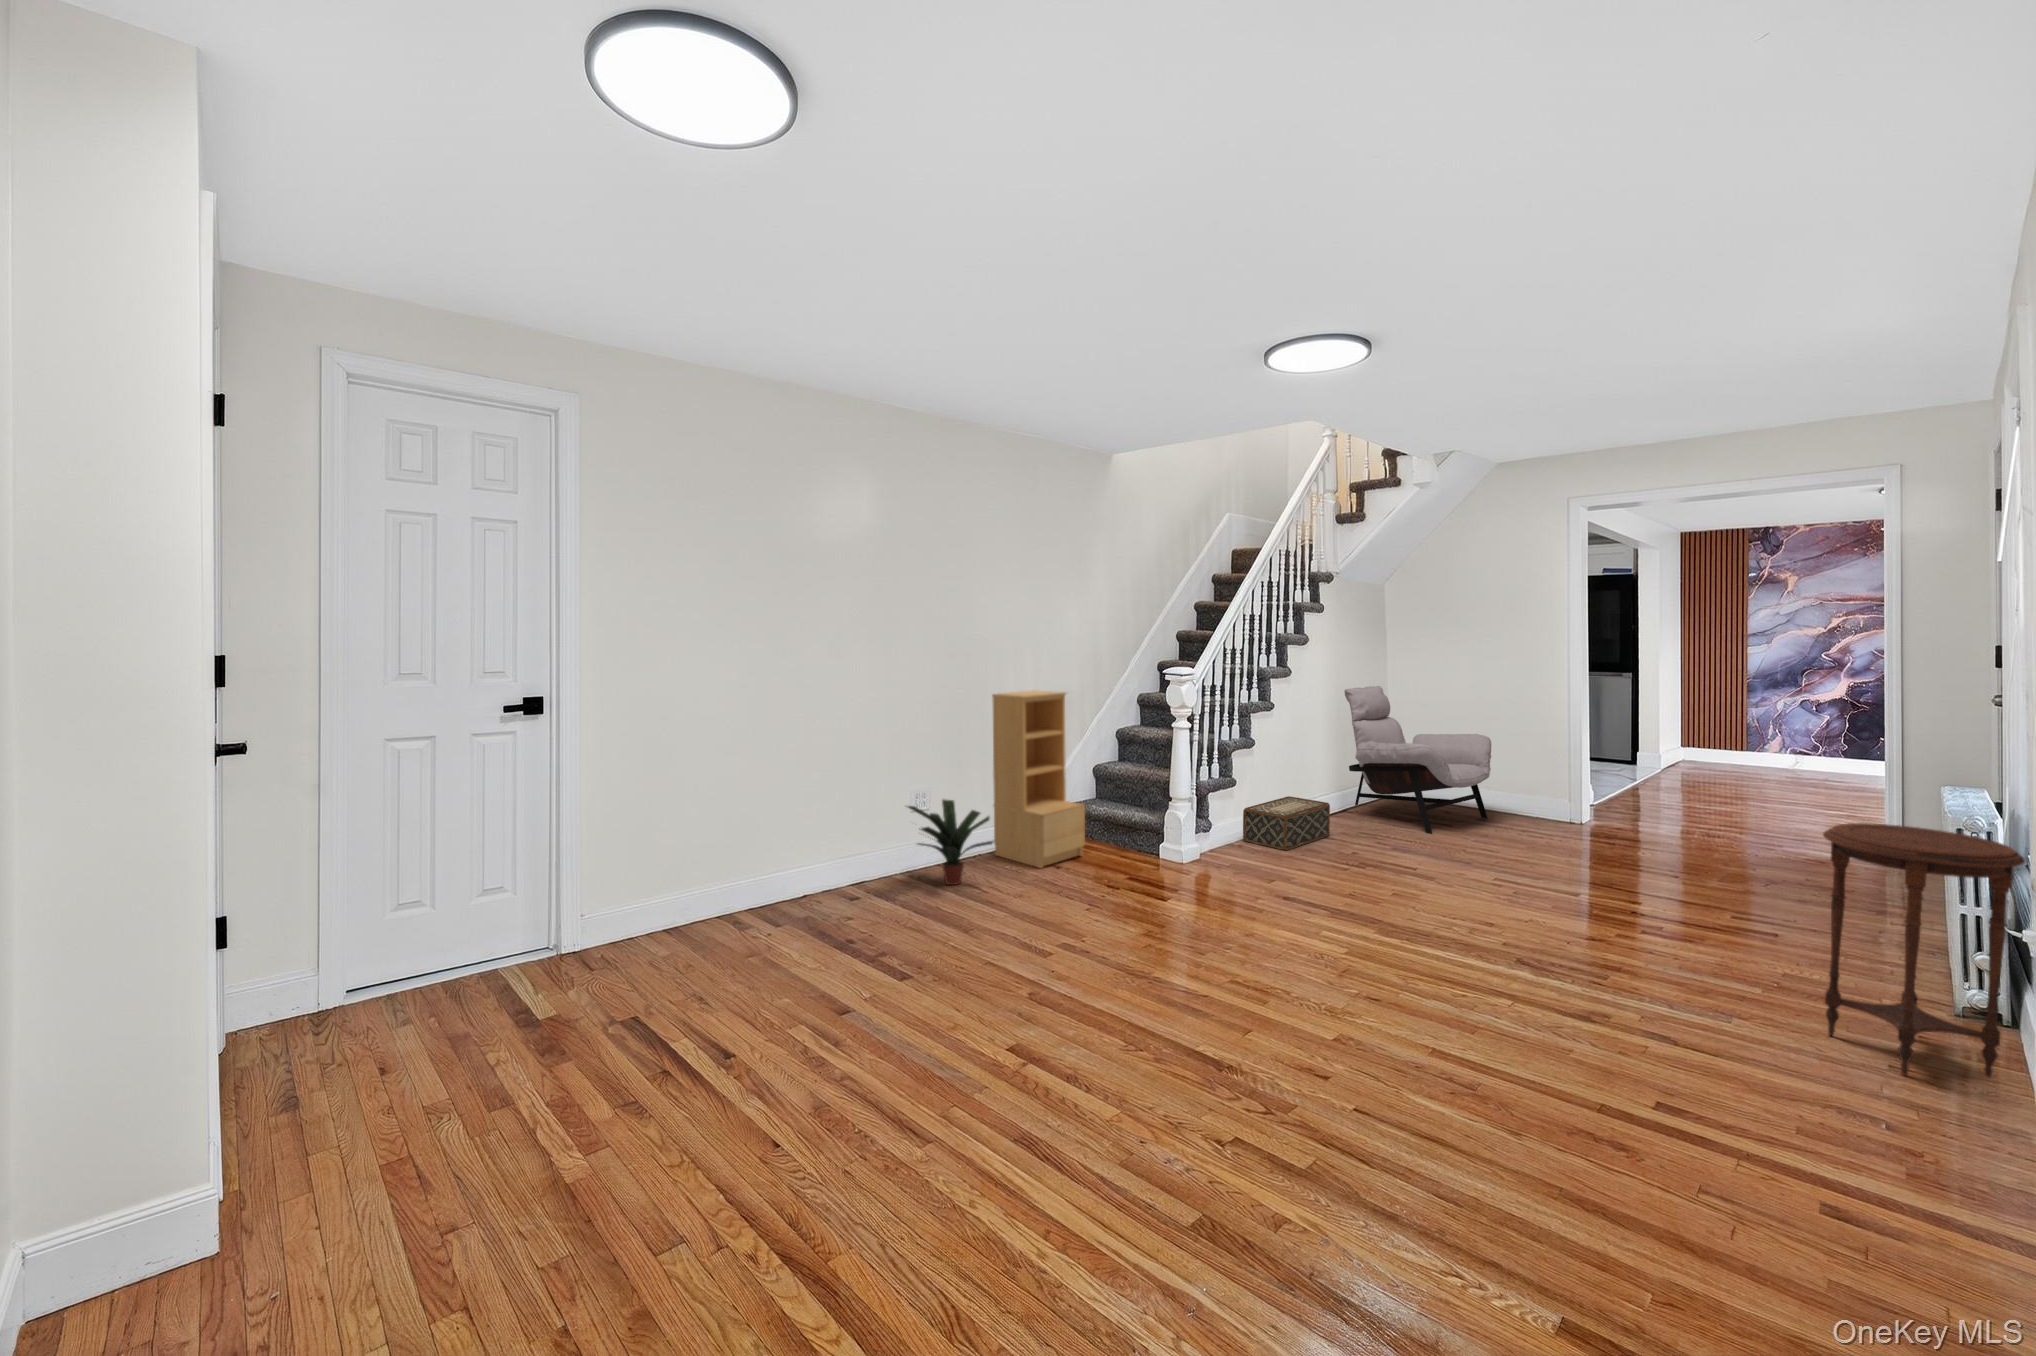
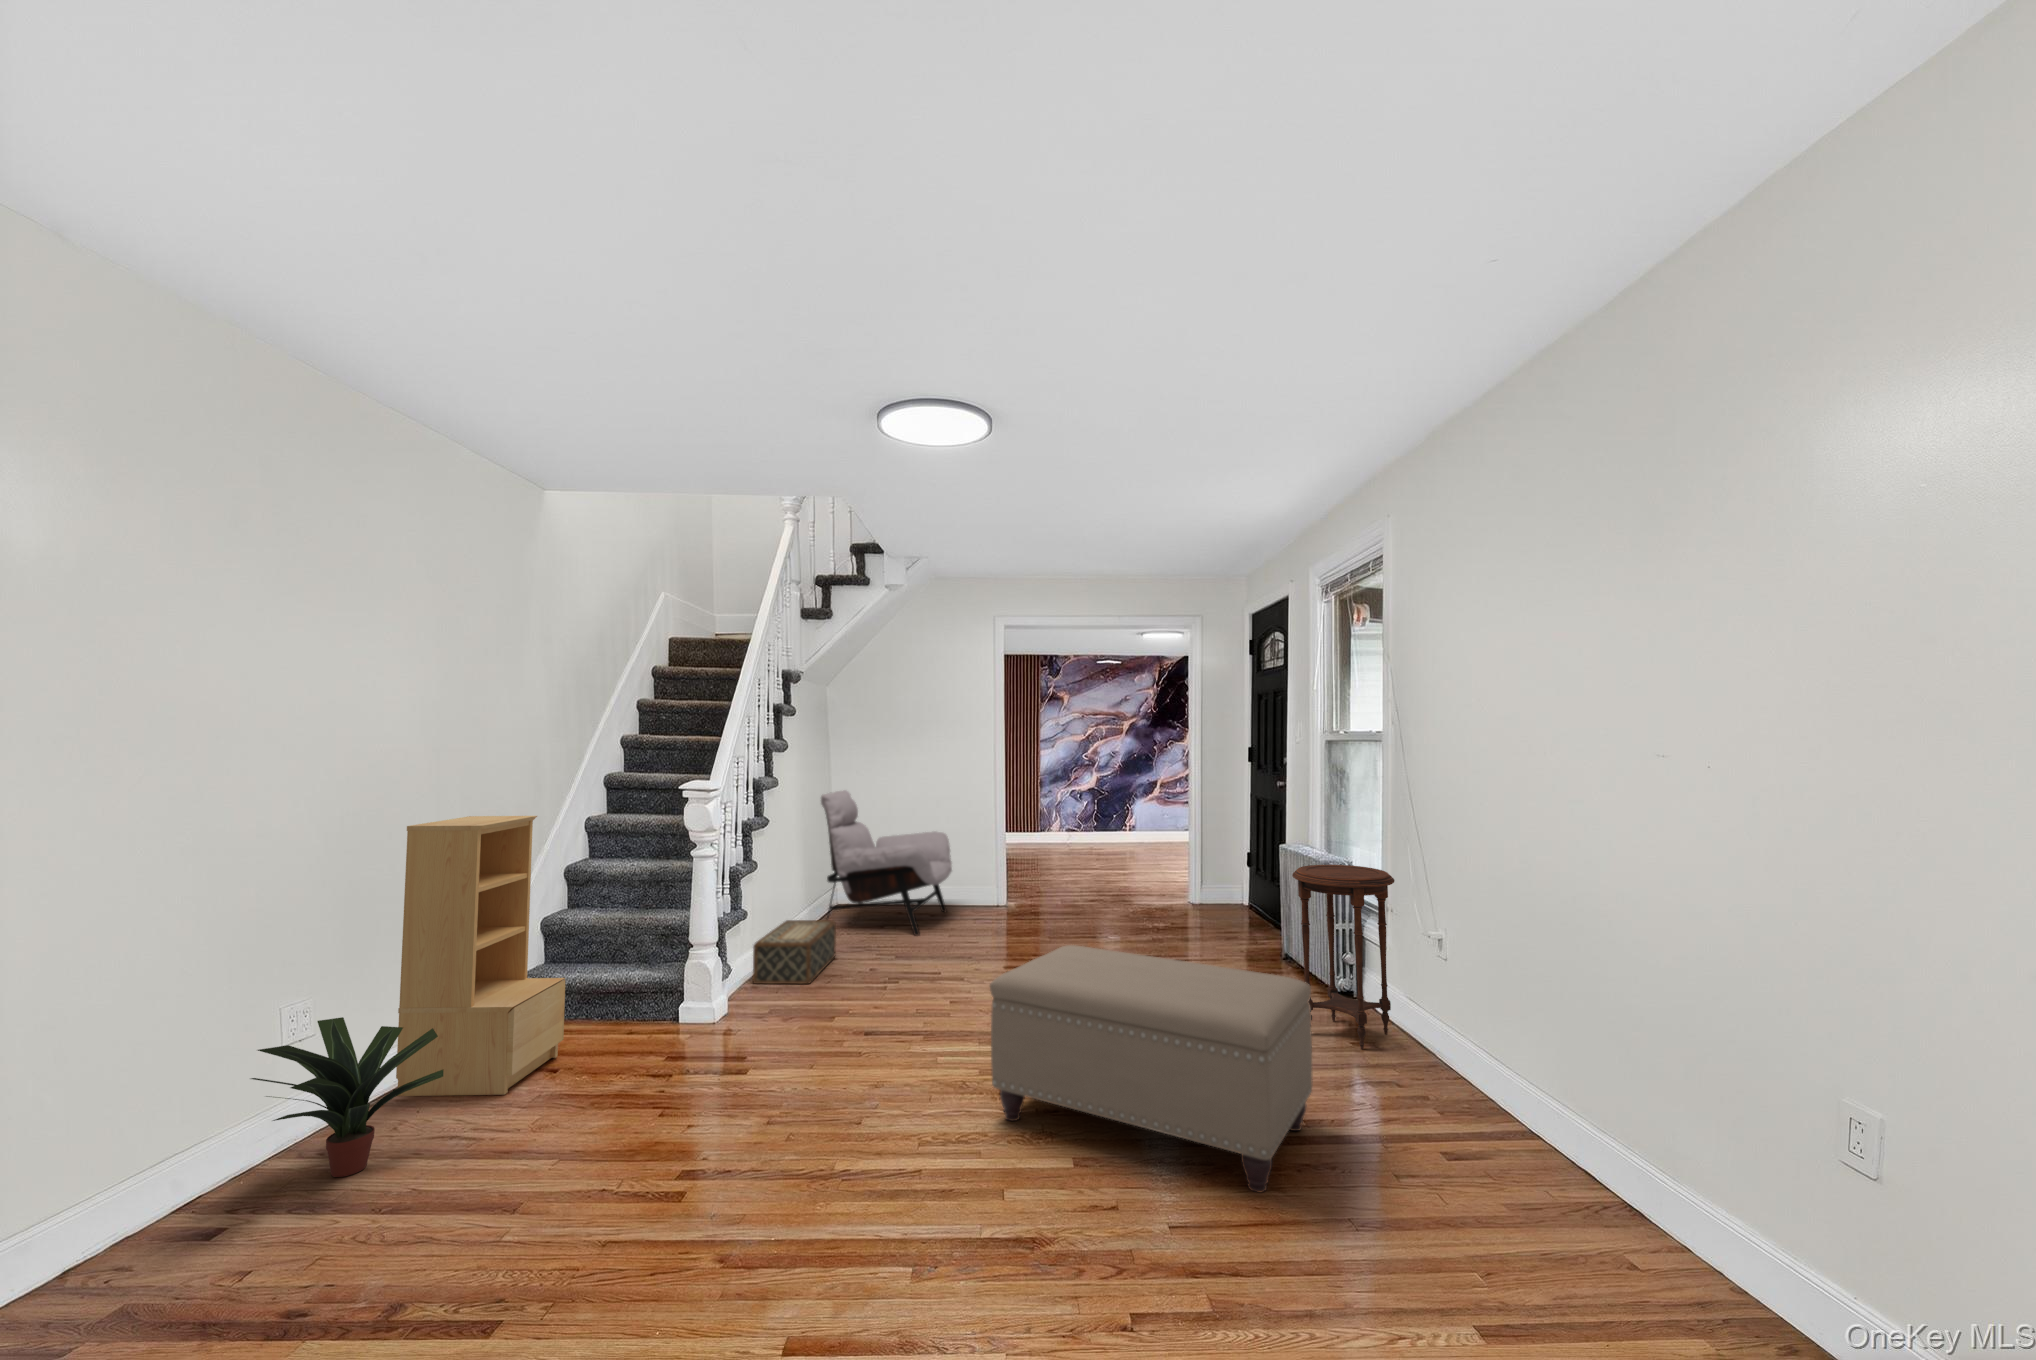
ottoman: none [1325,852,1685,1115] -> present [990,945,1312,1192]

